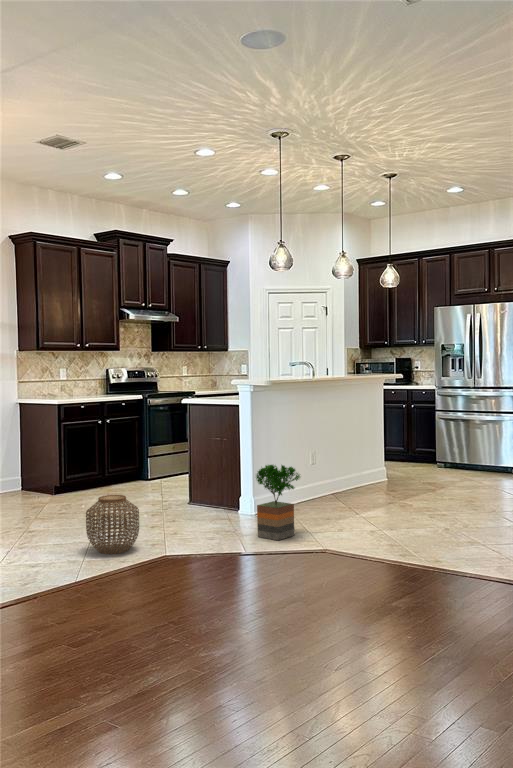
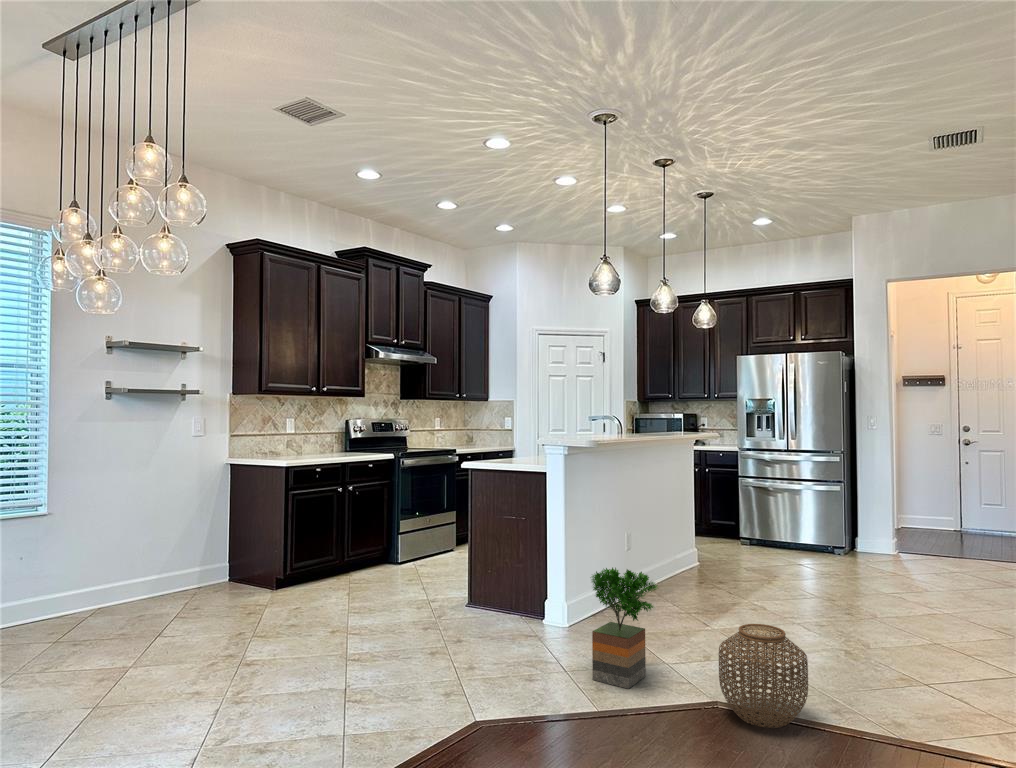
woven basket: present [86,495,139,554] -> present [719,624,808,728]

